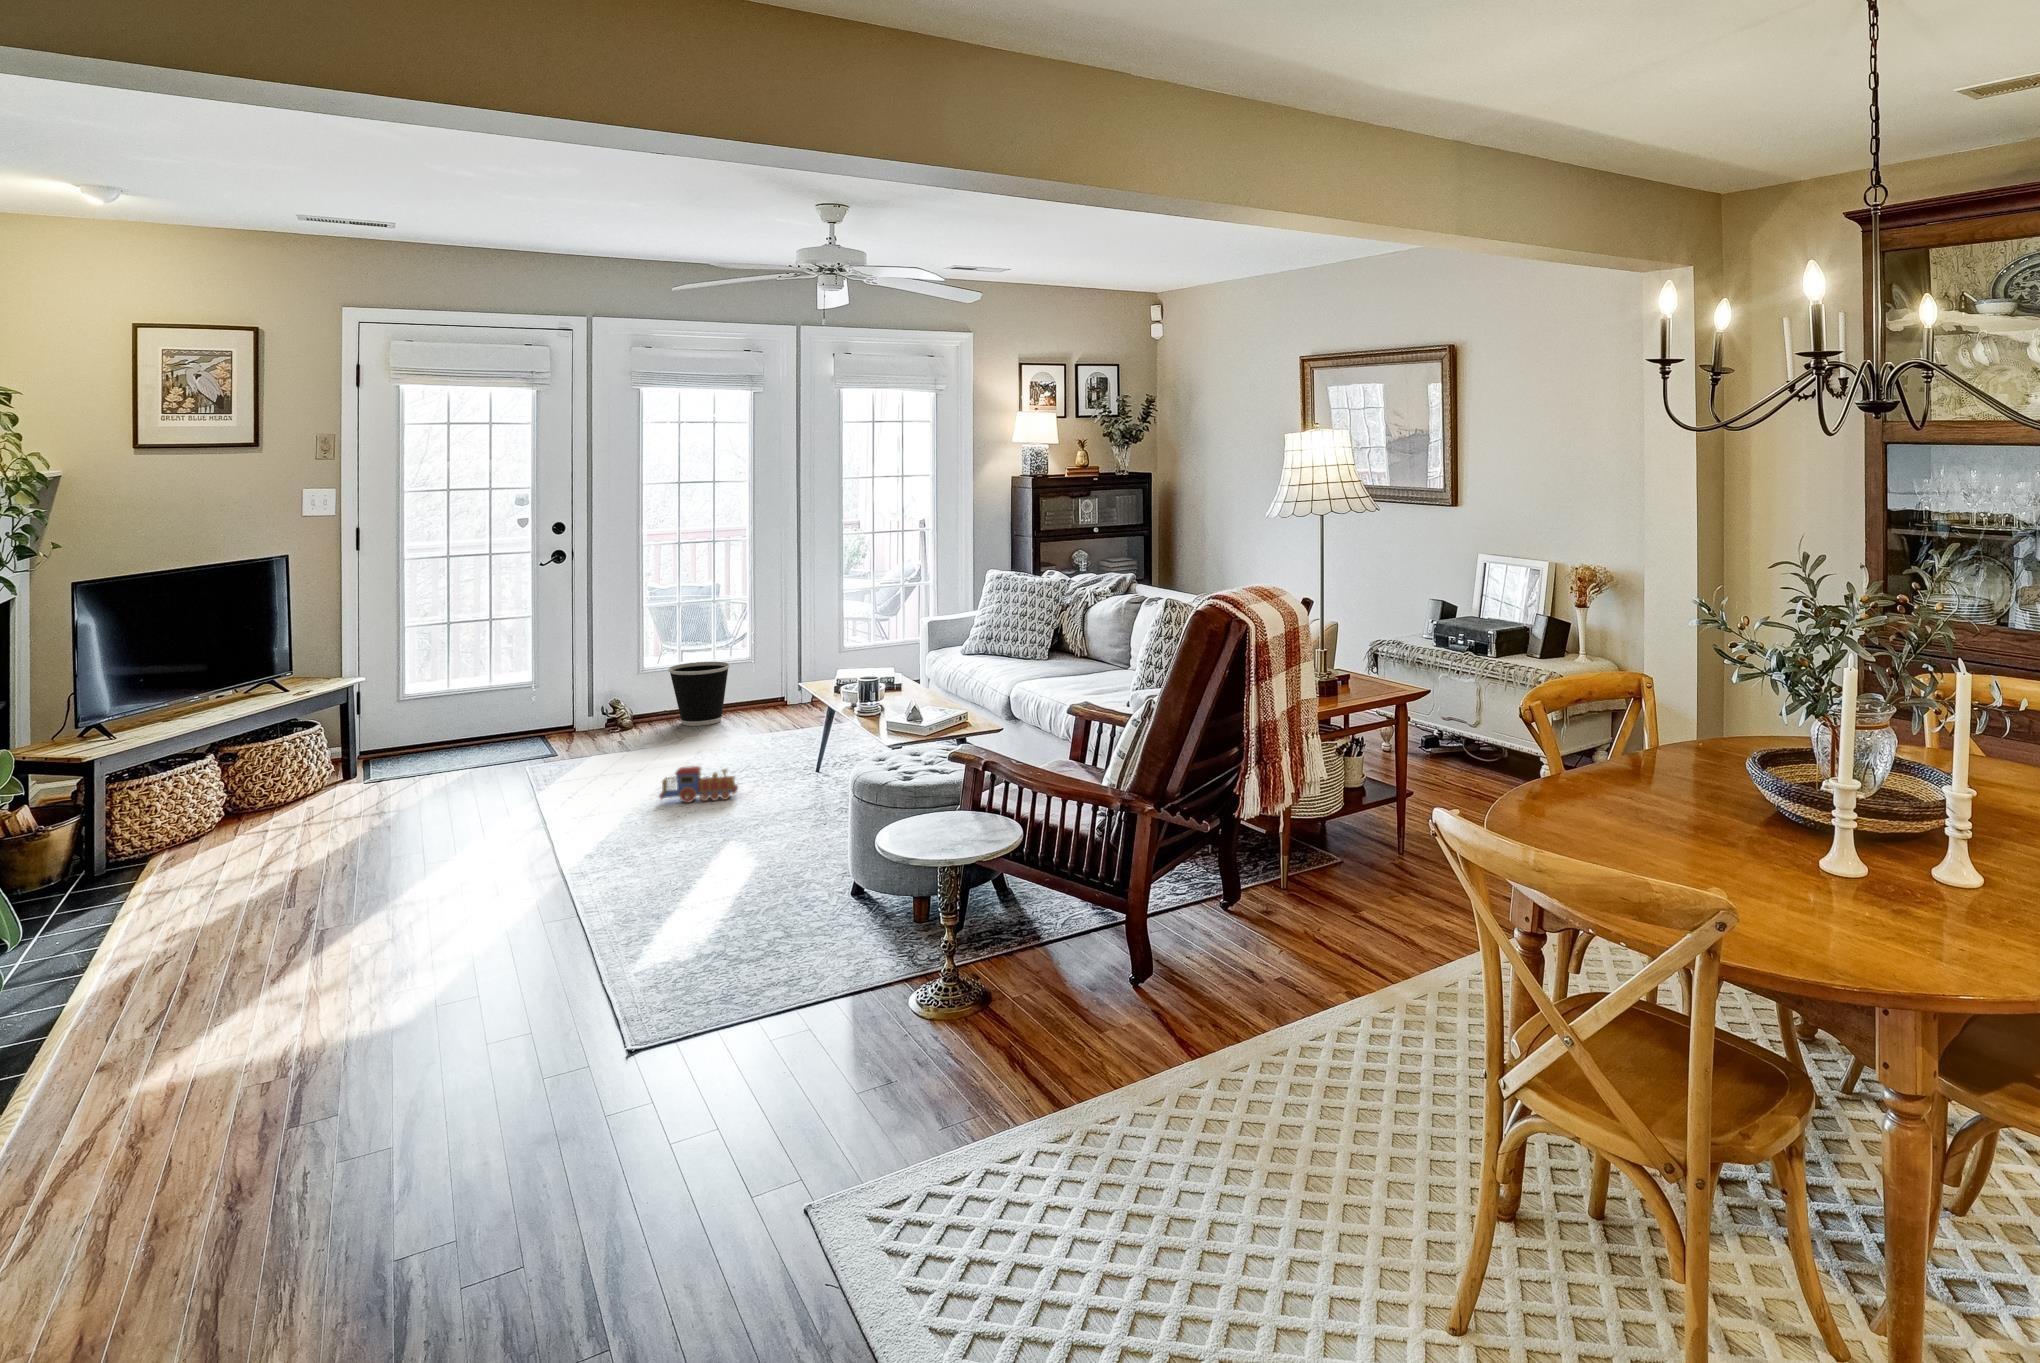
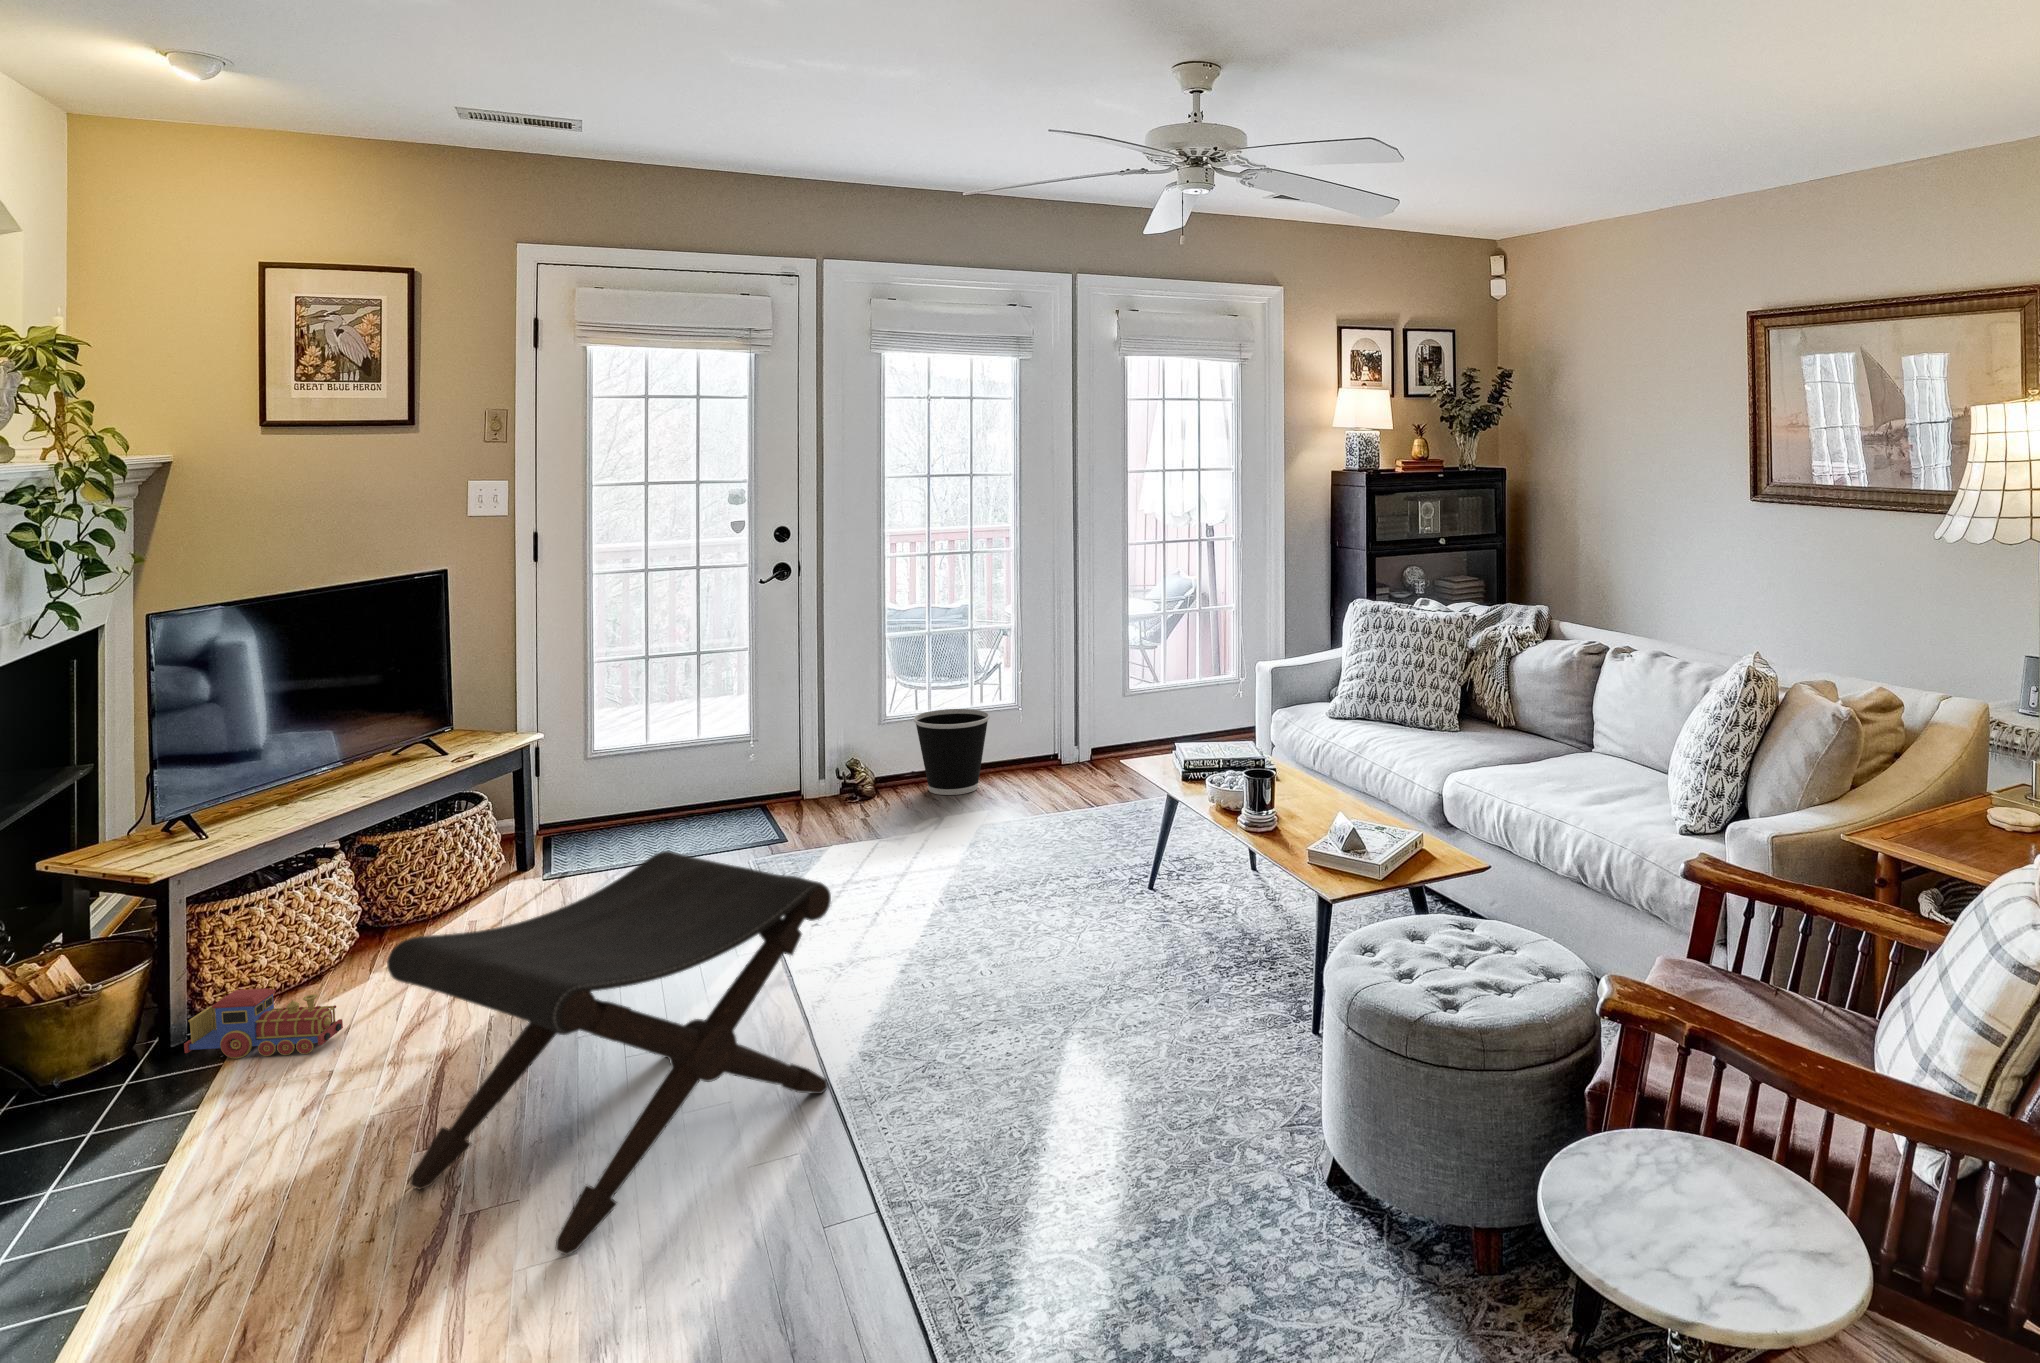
footstool: none [260,731,558,944] -> present [387,851,831,1255]
toy train: present [659,766,738,803] -> present [184,988,343,1059]

